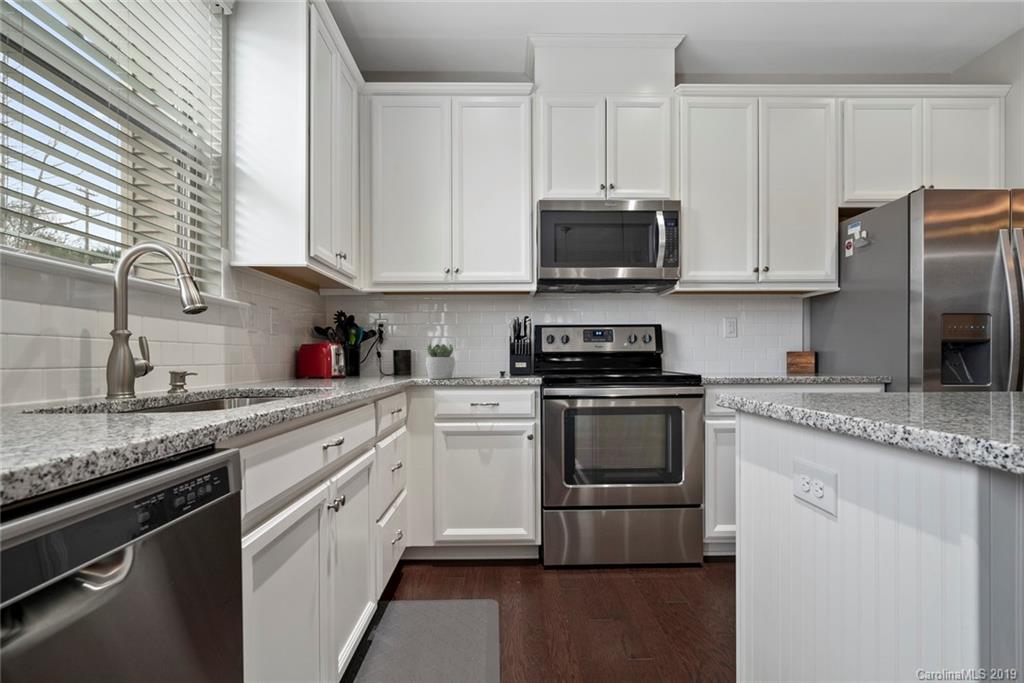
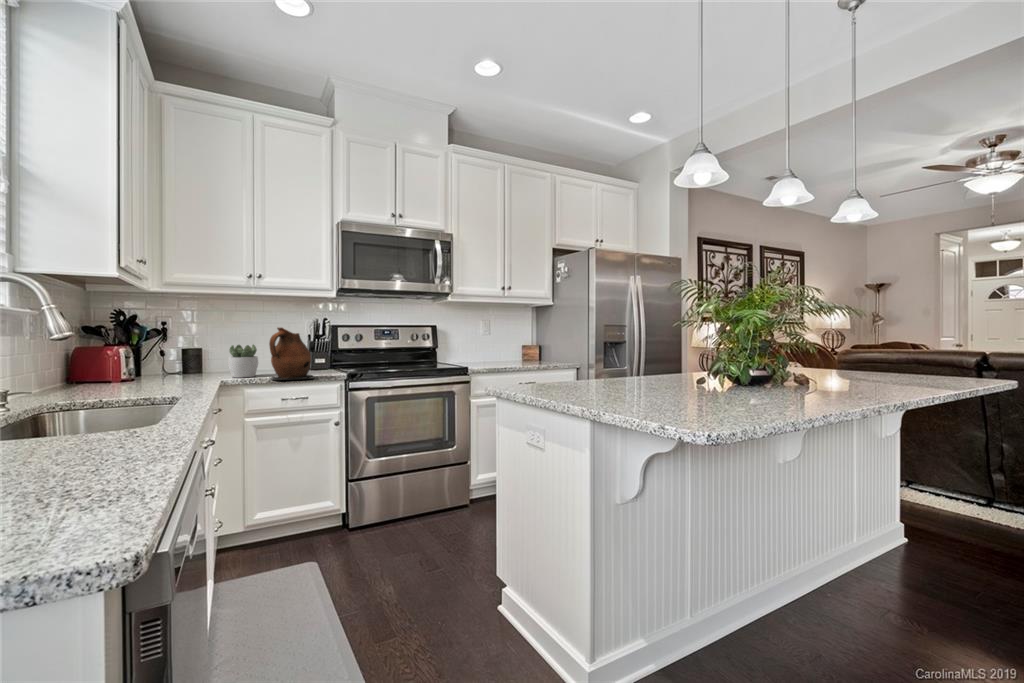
ceramic pitcher: none [458,322,505,383] -> present [269,328,315,380]

